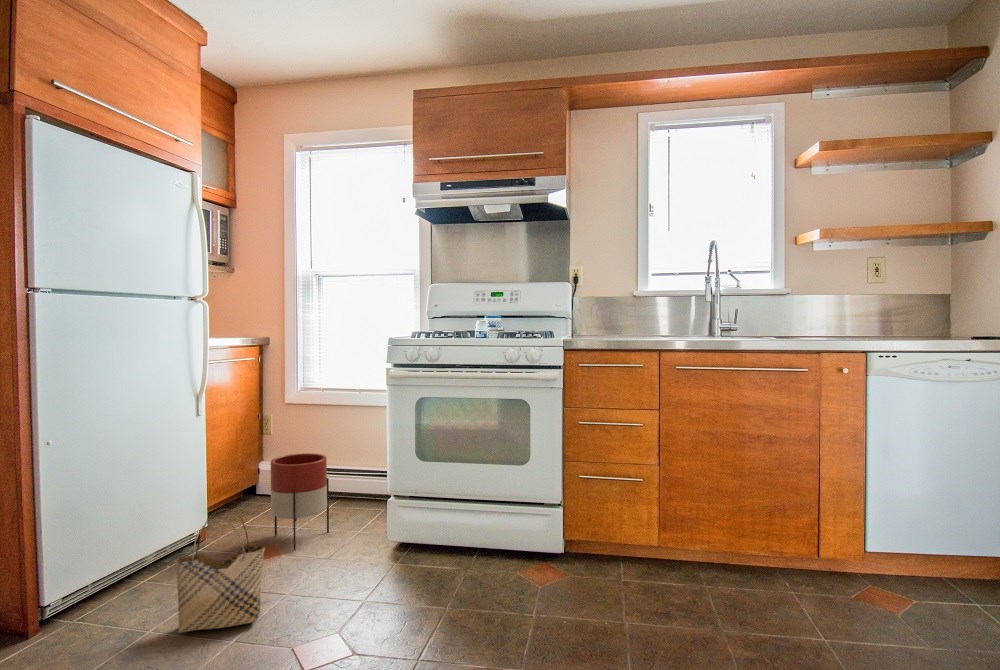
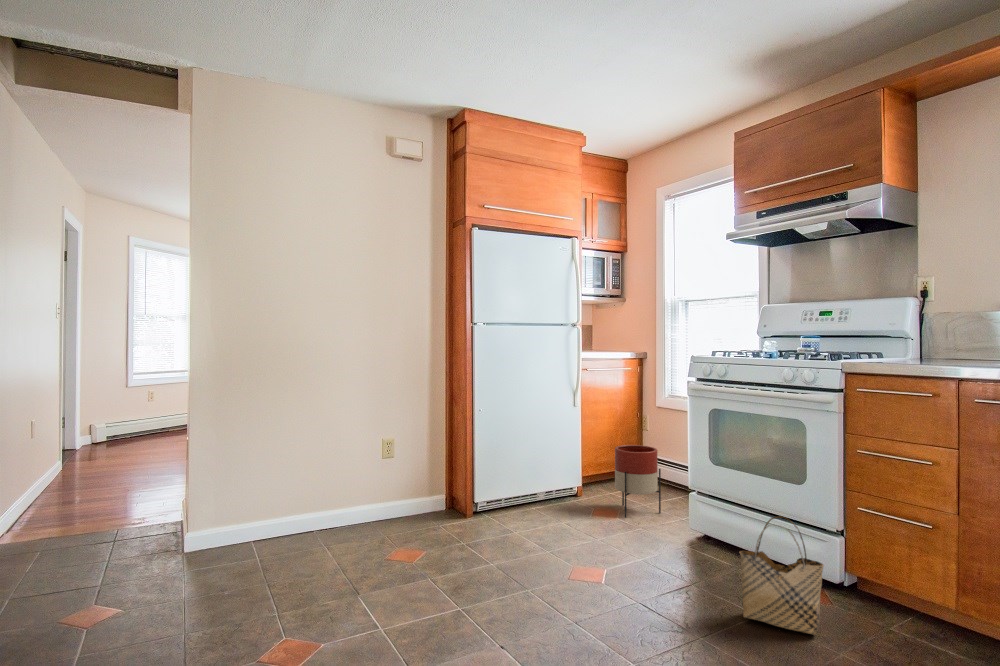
woven basket: present [174,509,265,633] -> present [740,516,824,635]

